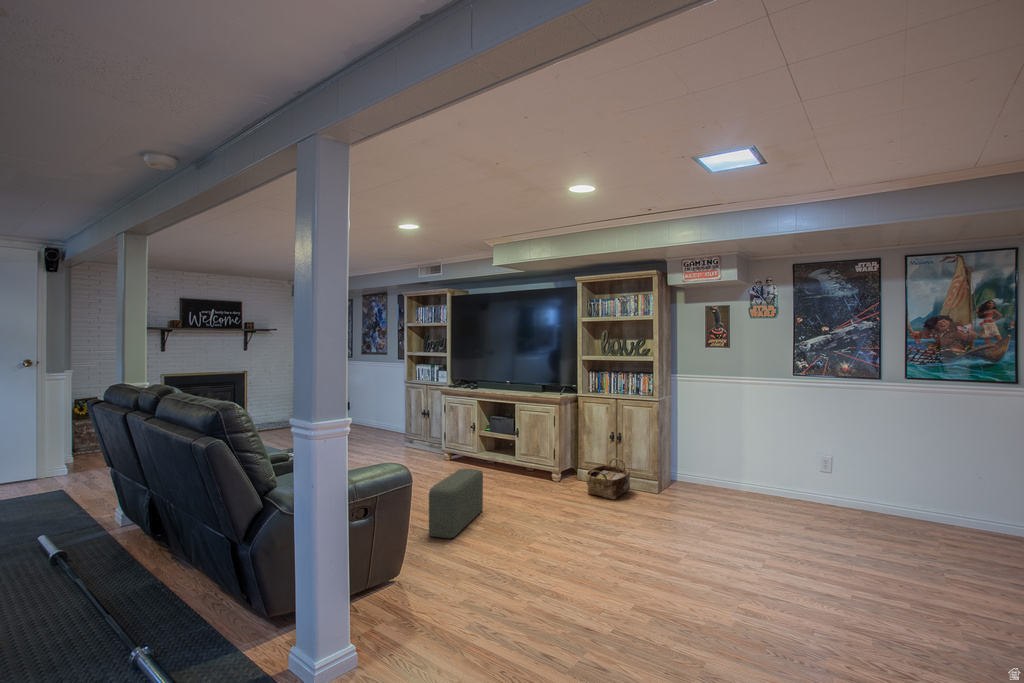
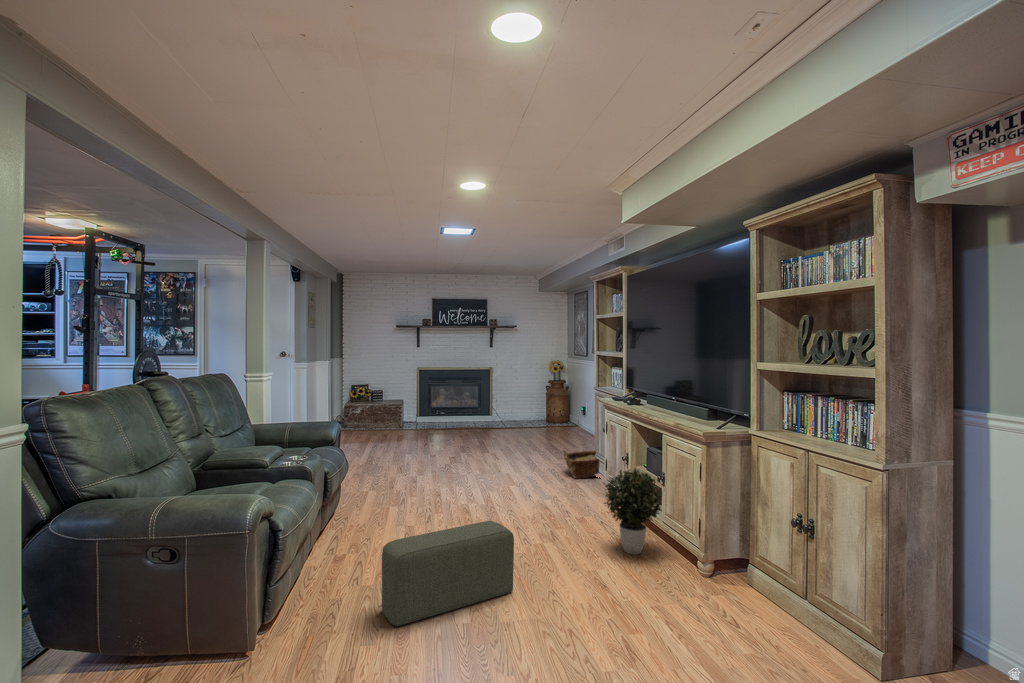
potted plant: none [489,427,528,482] -> present [604,468,662,555]
woven basket: present [586,458,630,499] -> present [564,451,599,478]

